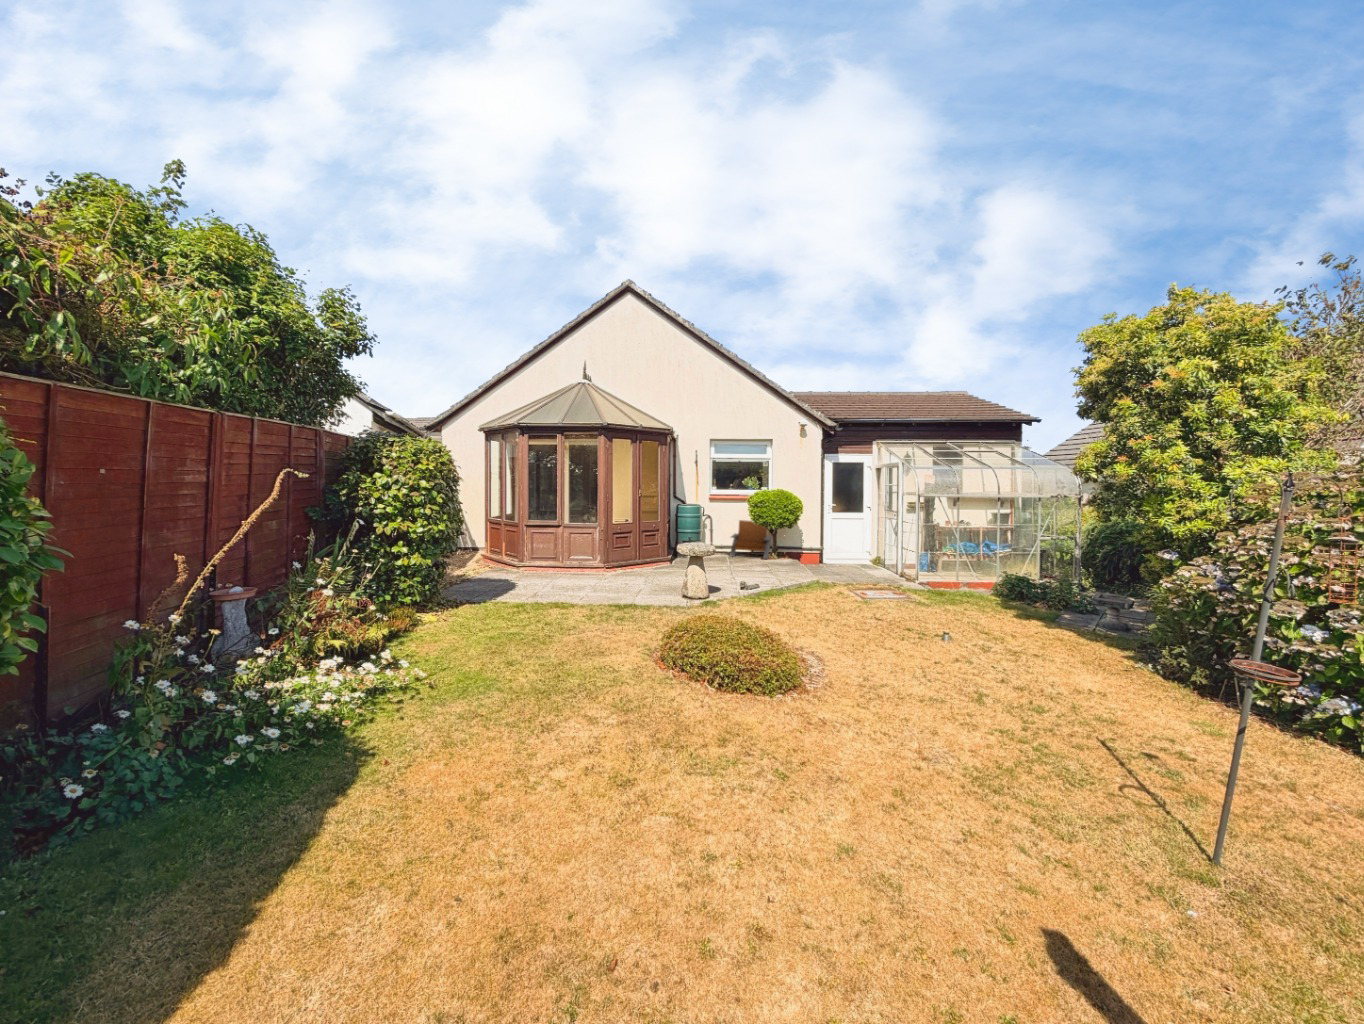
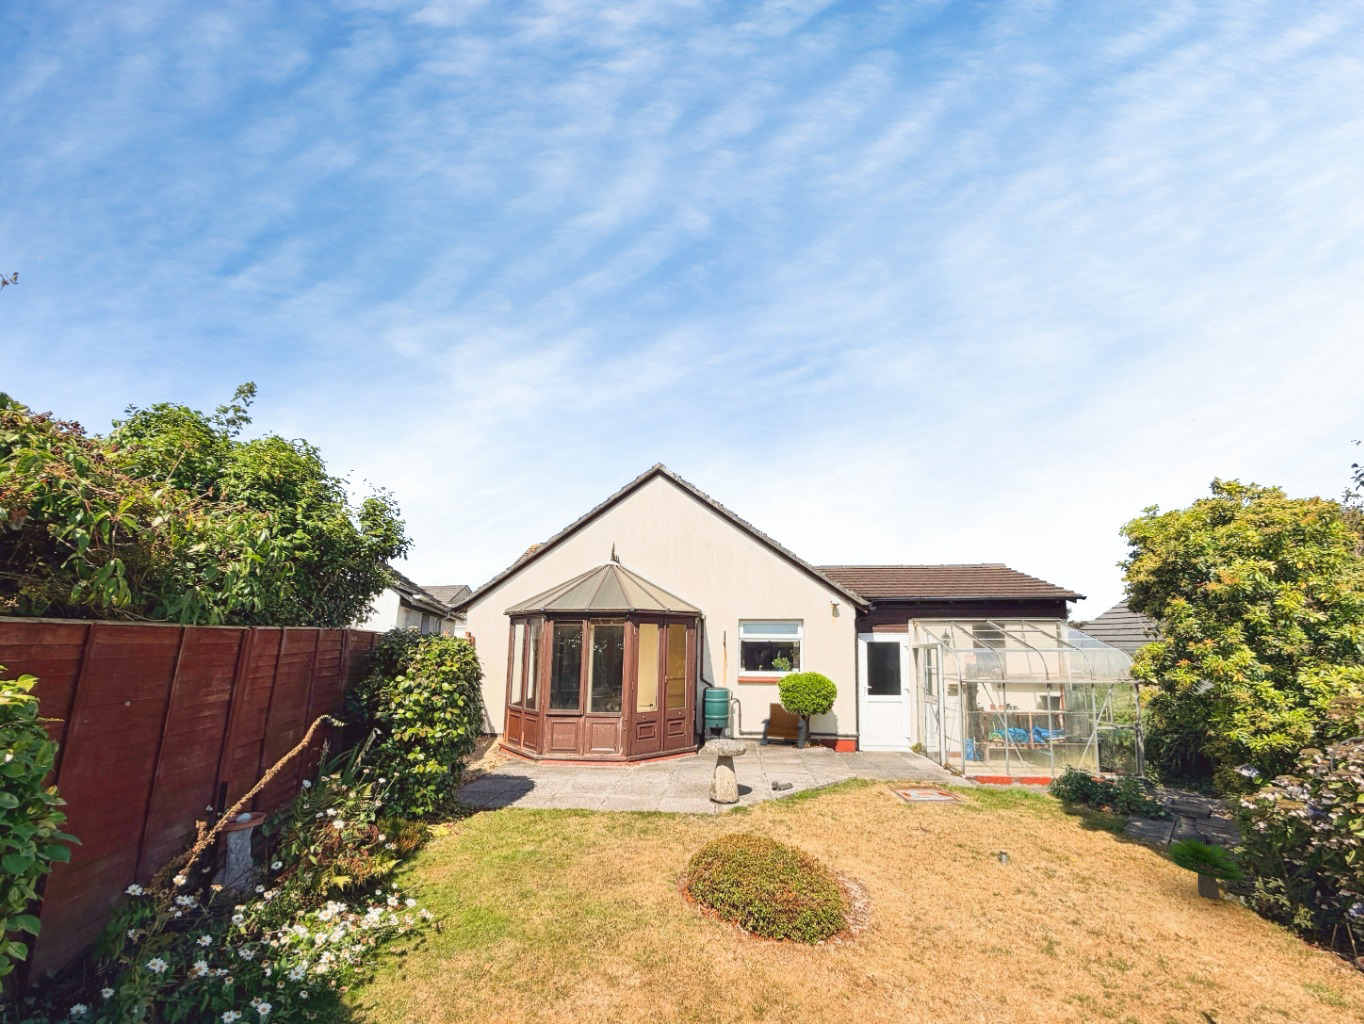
potted plant: none [1086,617,1157,666] -> present [1169,838,1244,899]

